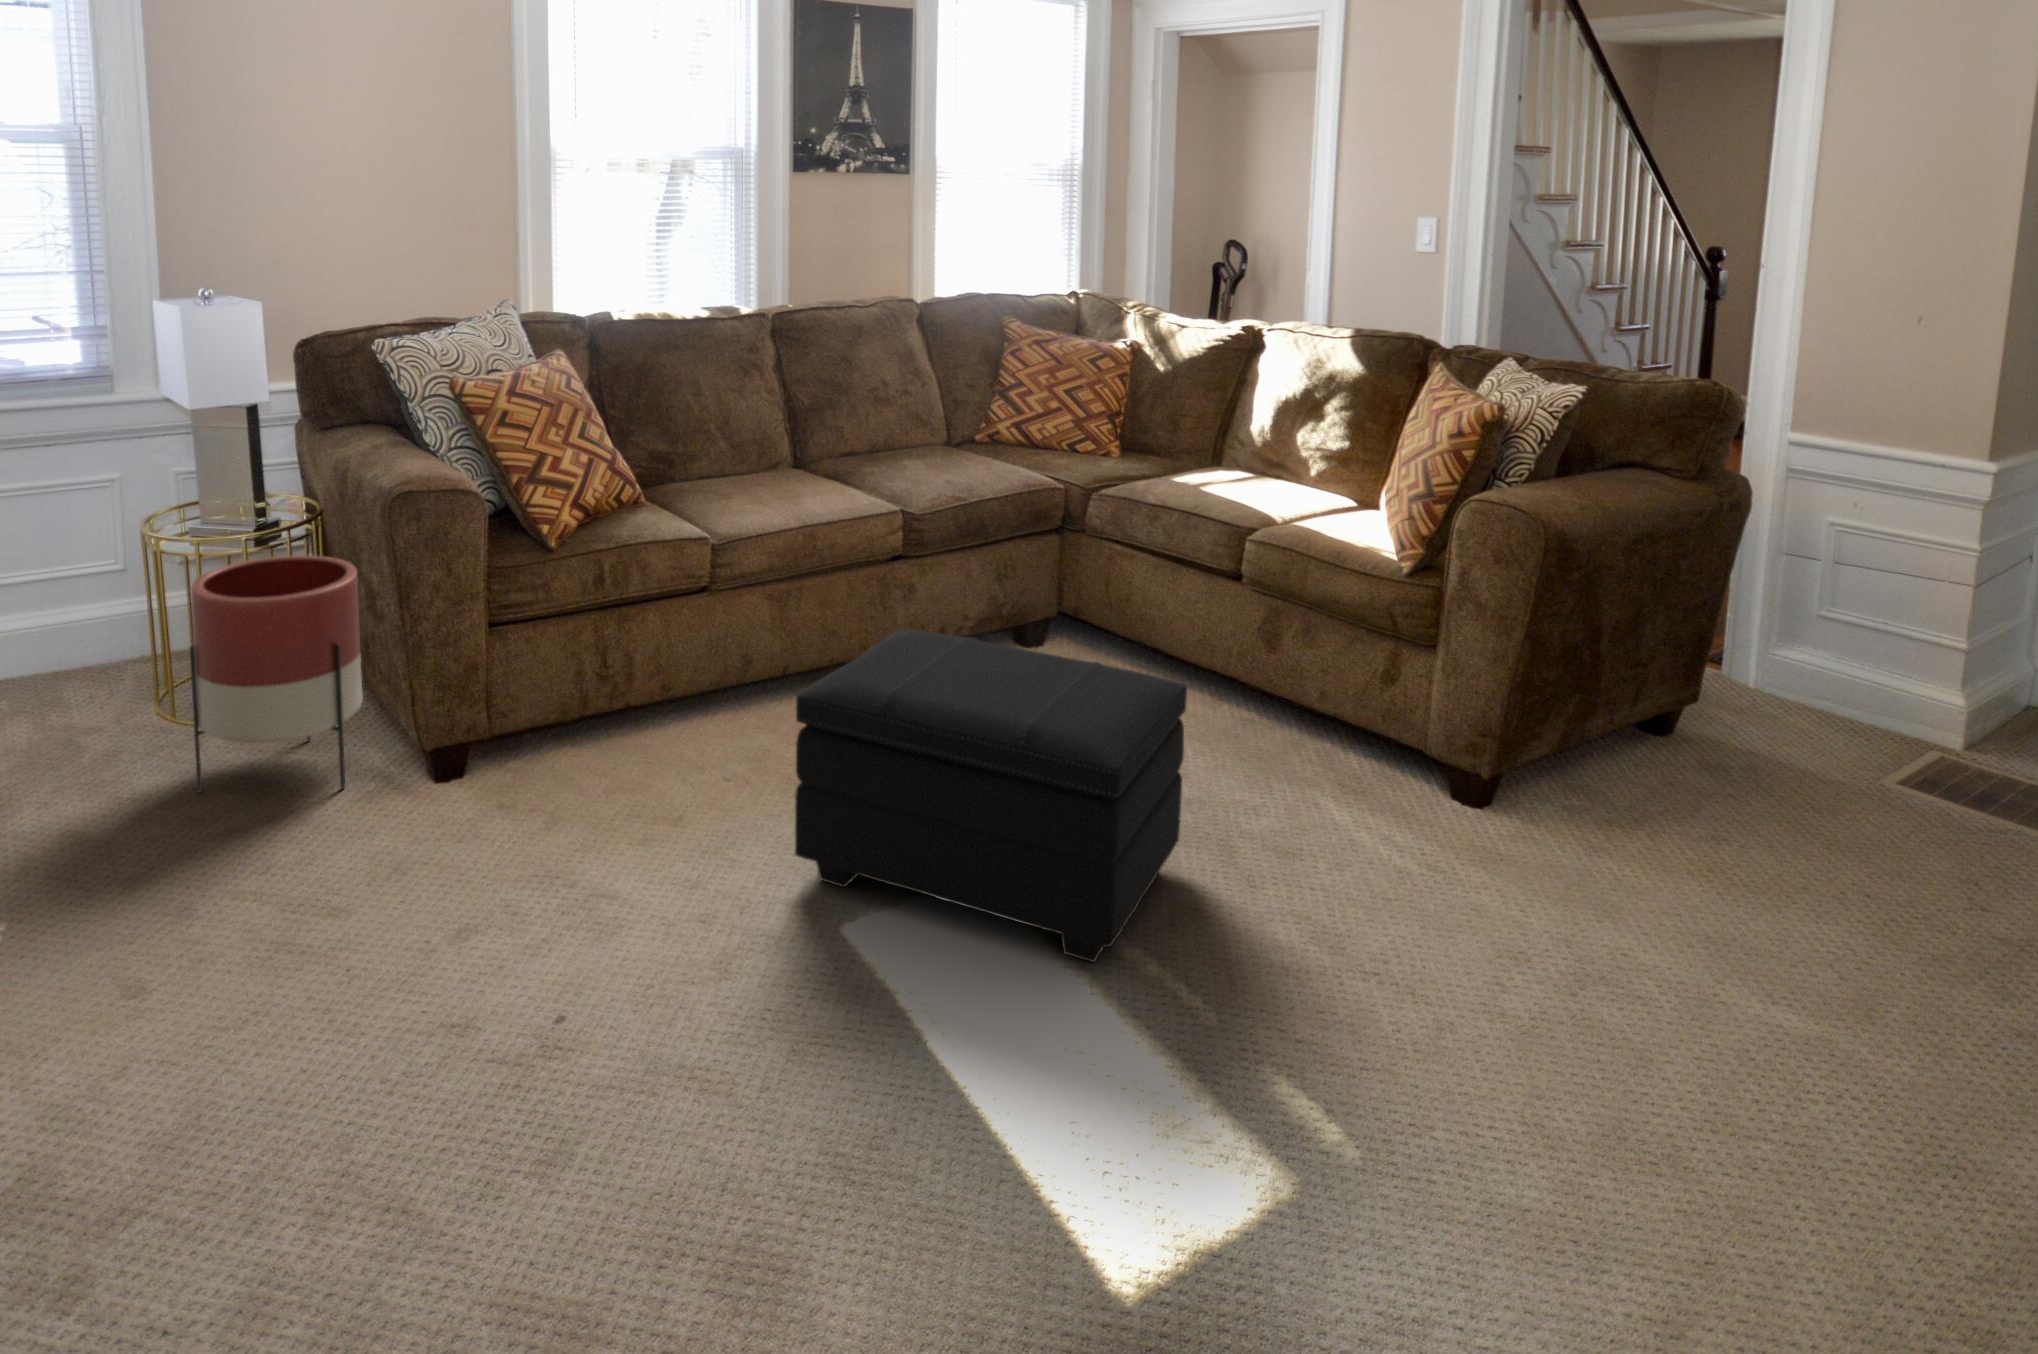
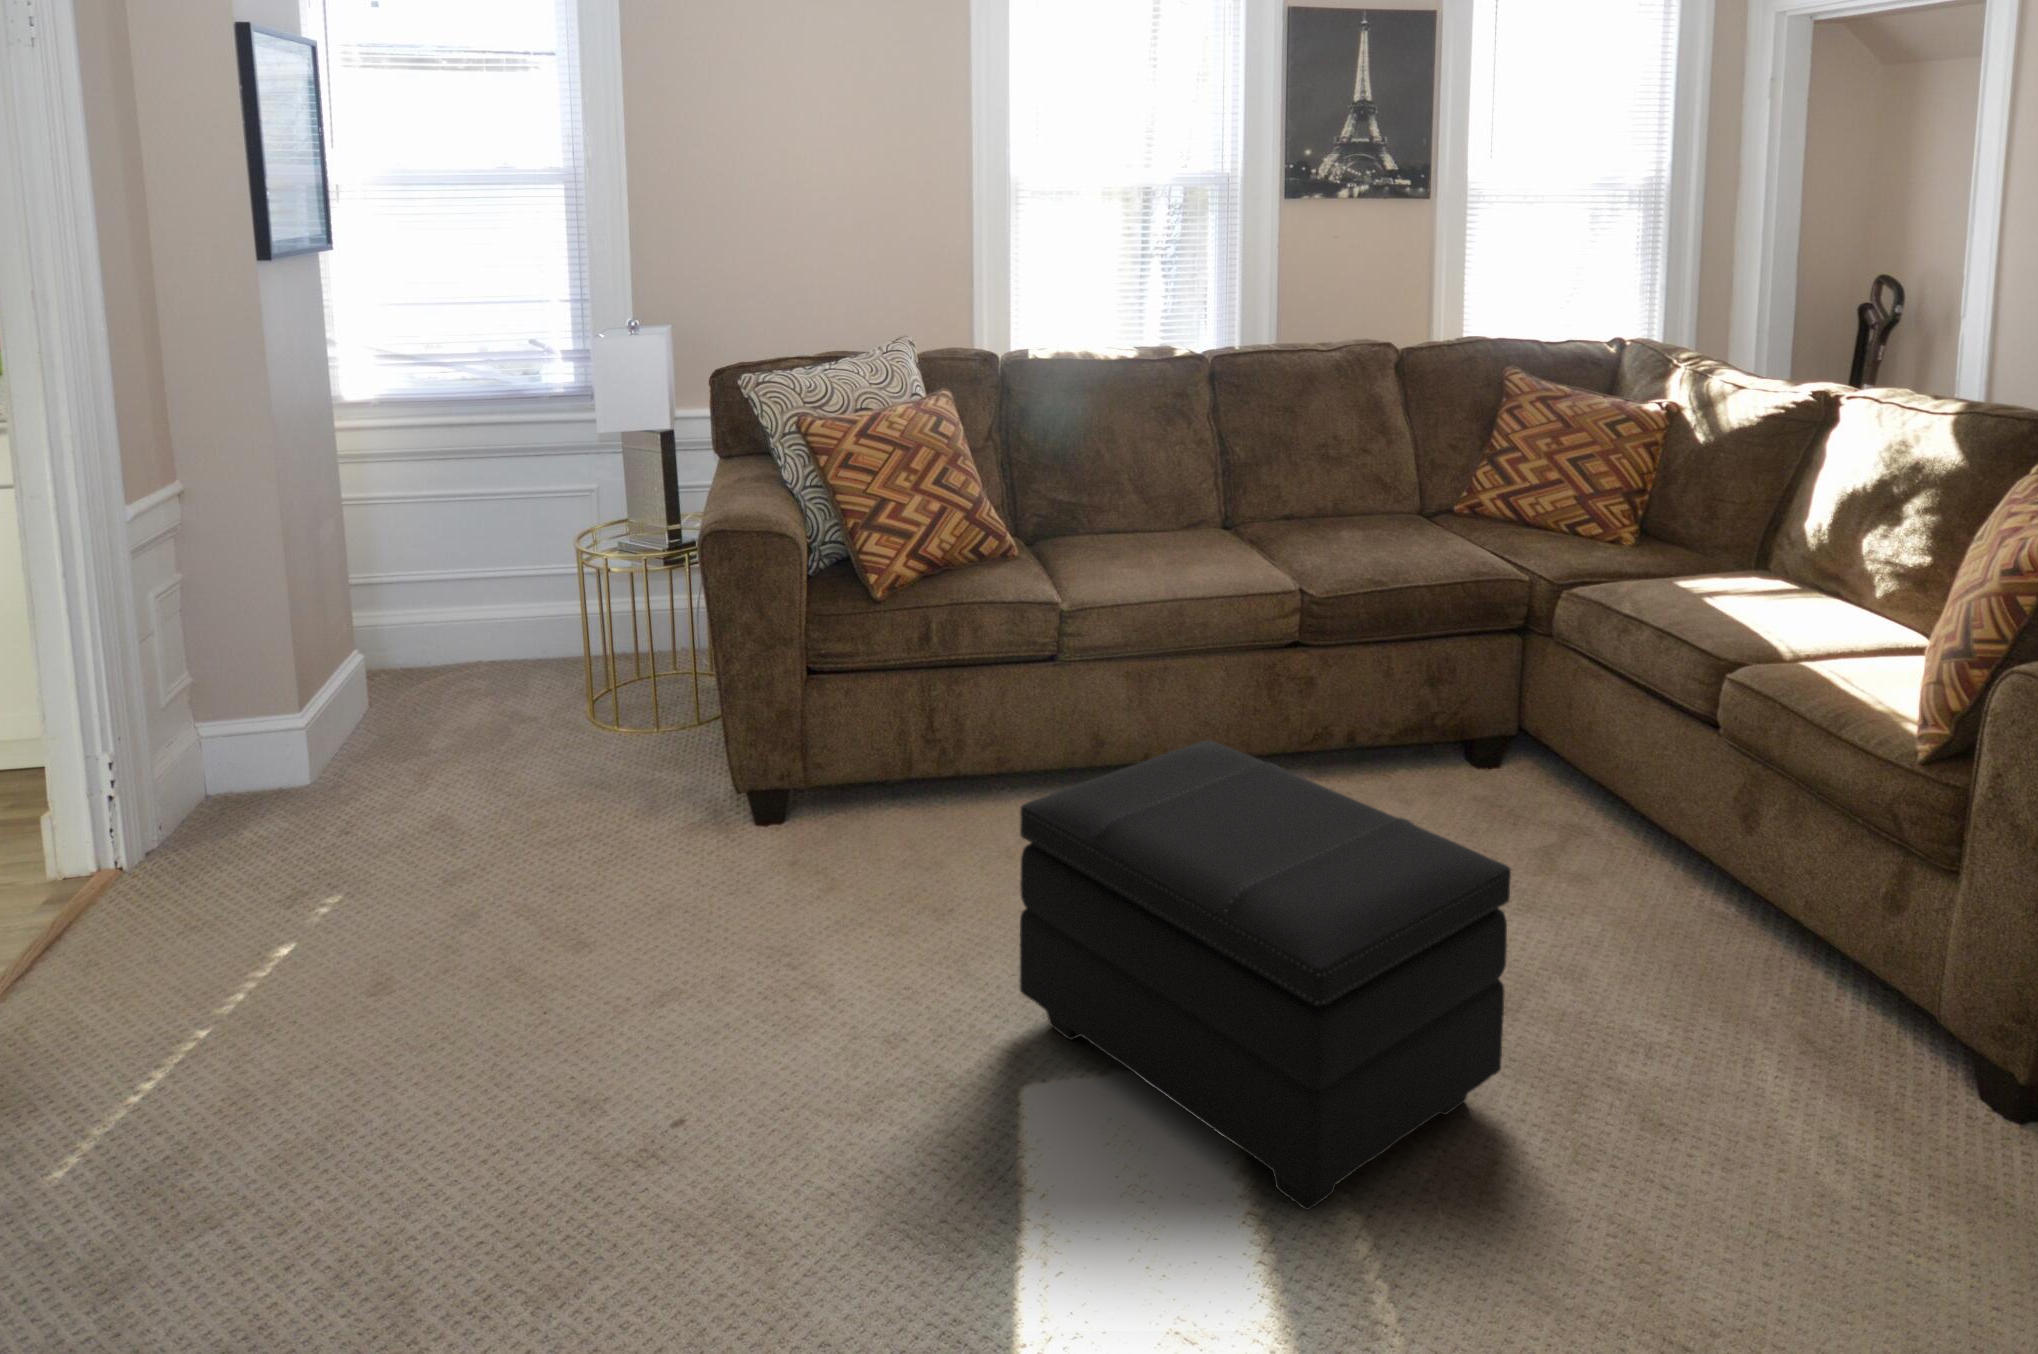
planter: present [189,555,363,793] -> none [533,583,698,826]

